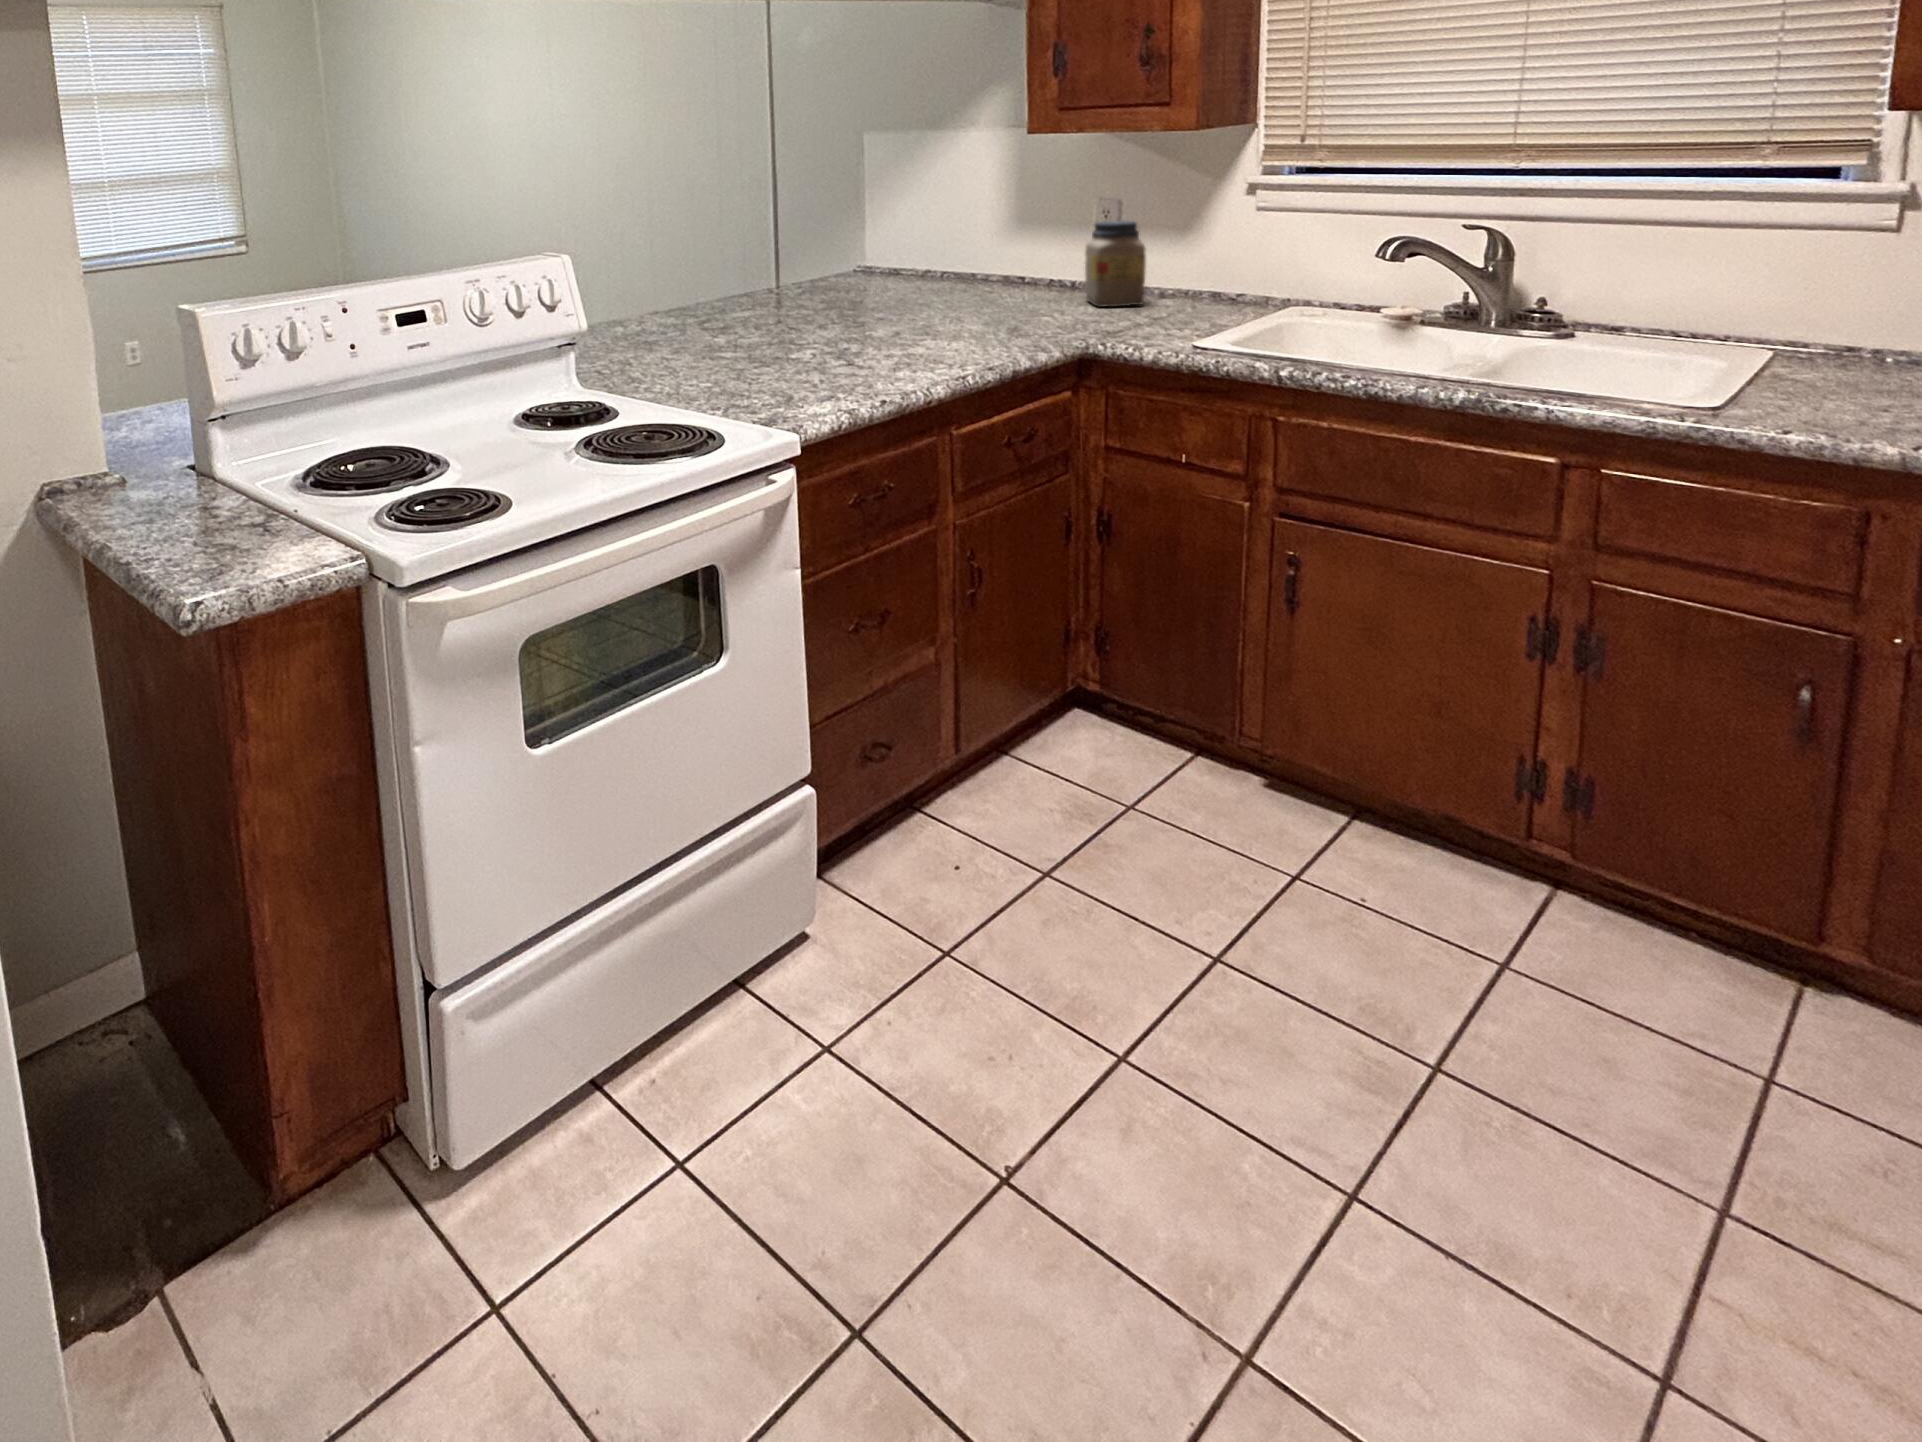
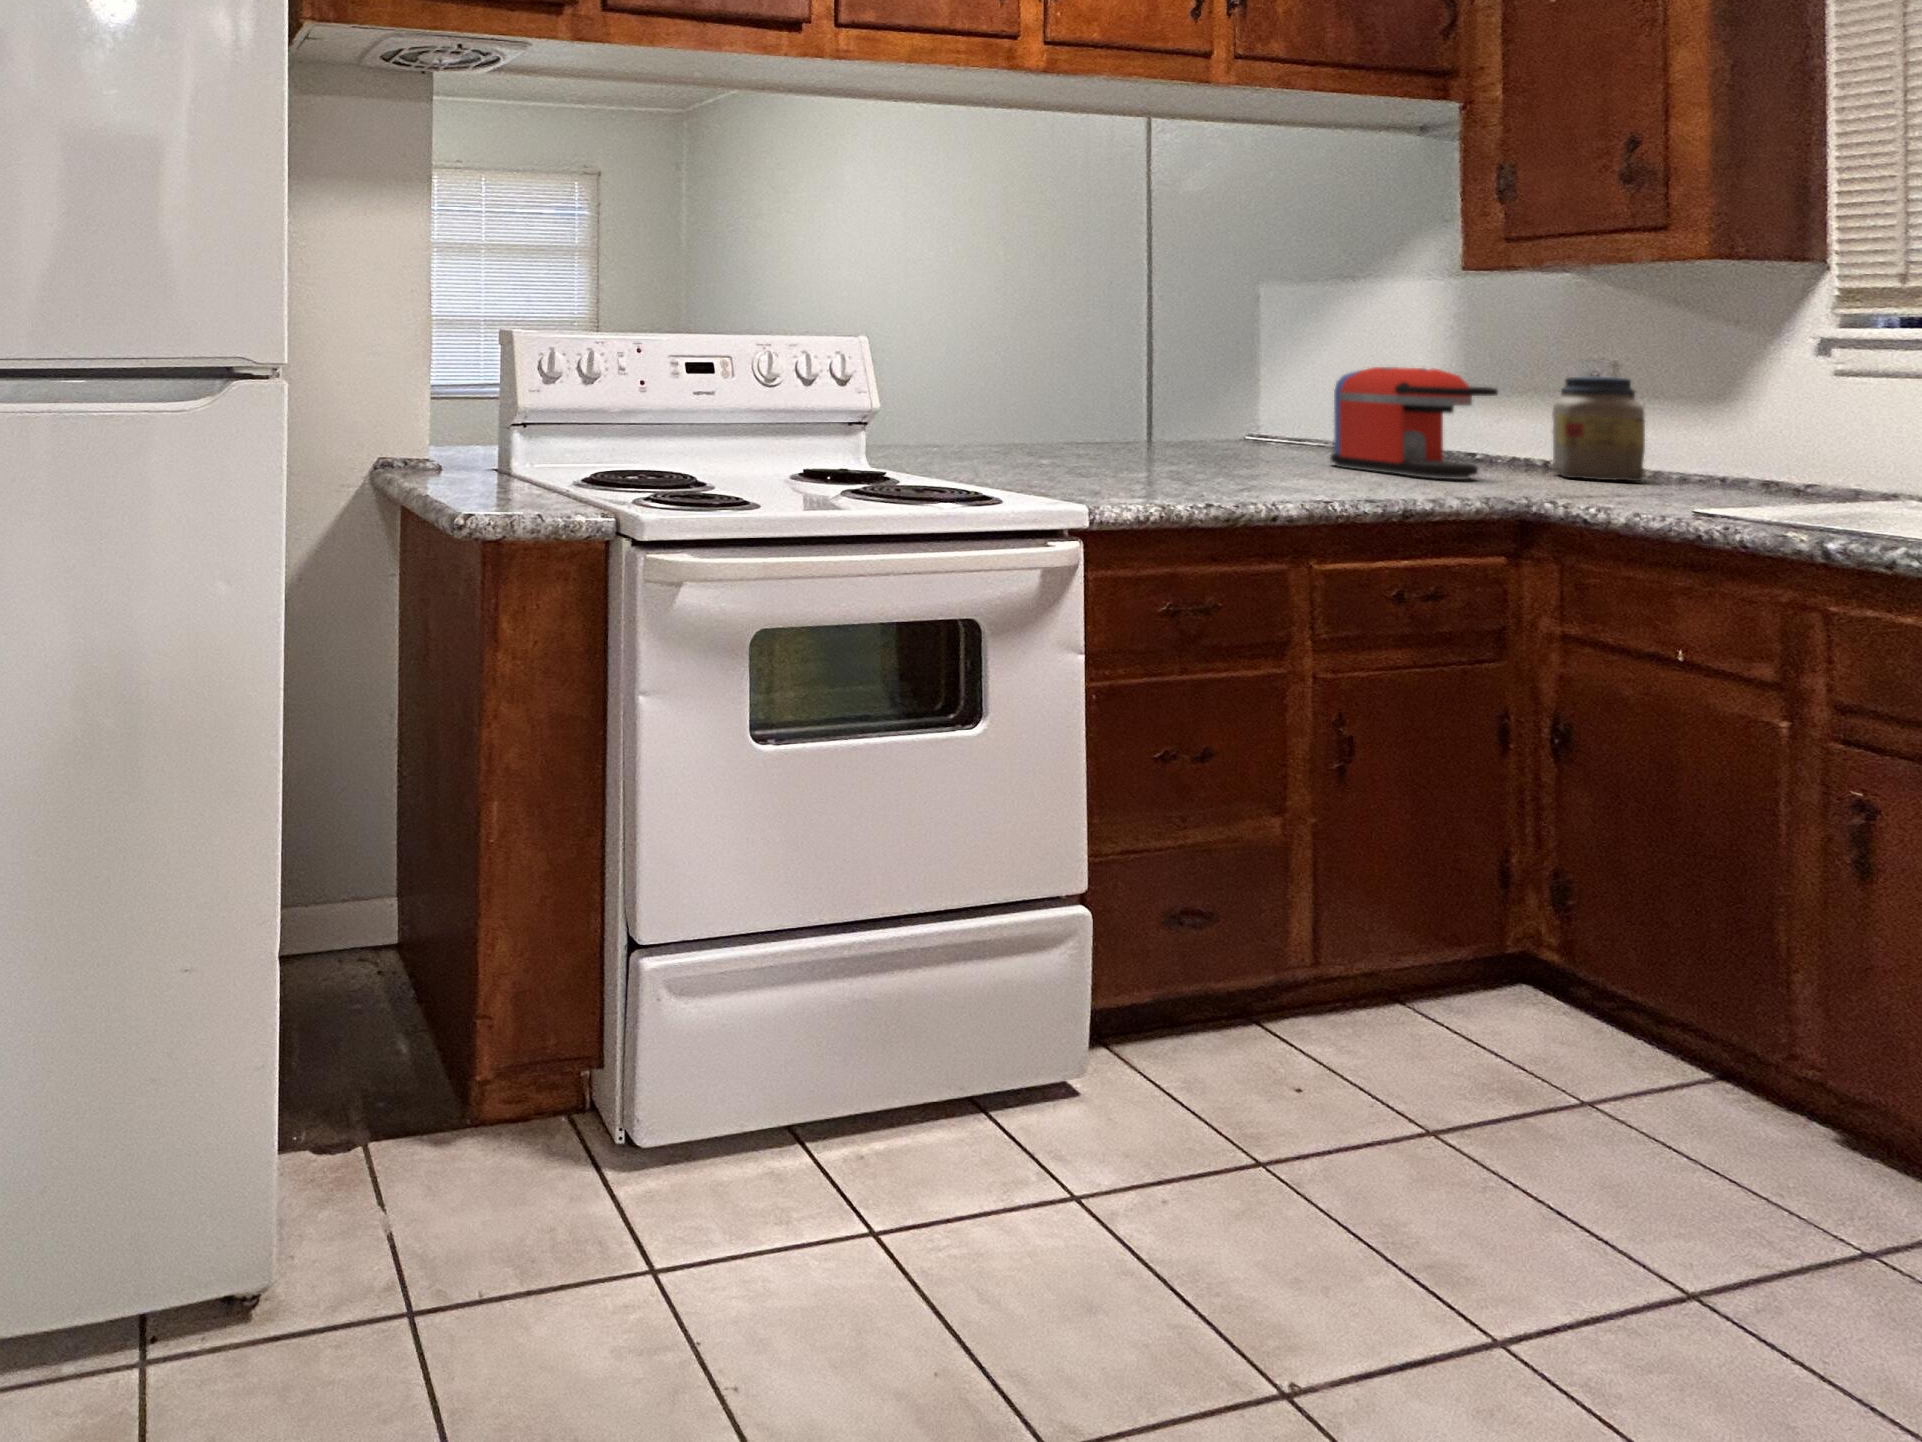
coffee maker: none [939,228,1061,325] -> present [1330,367,1498,480]

